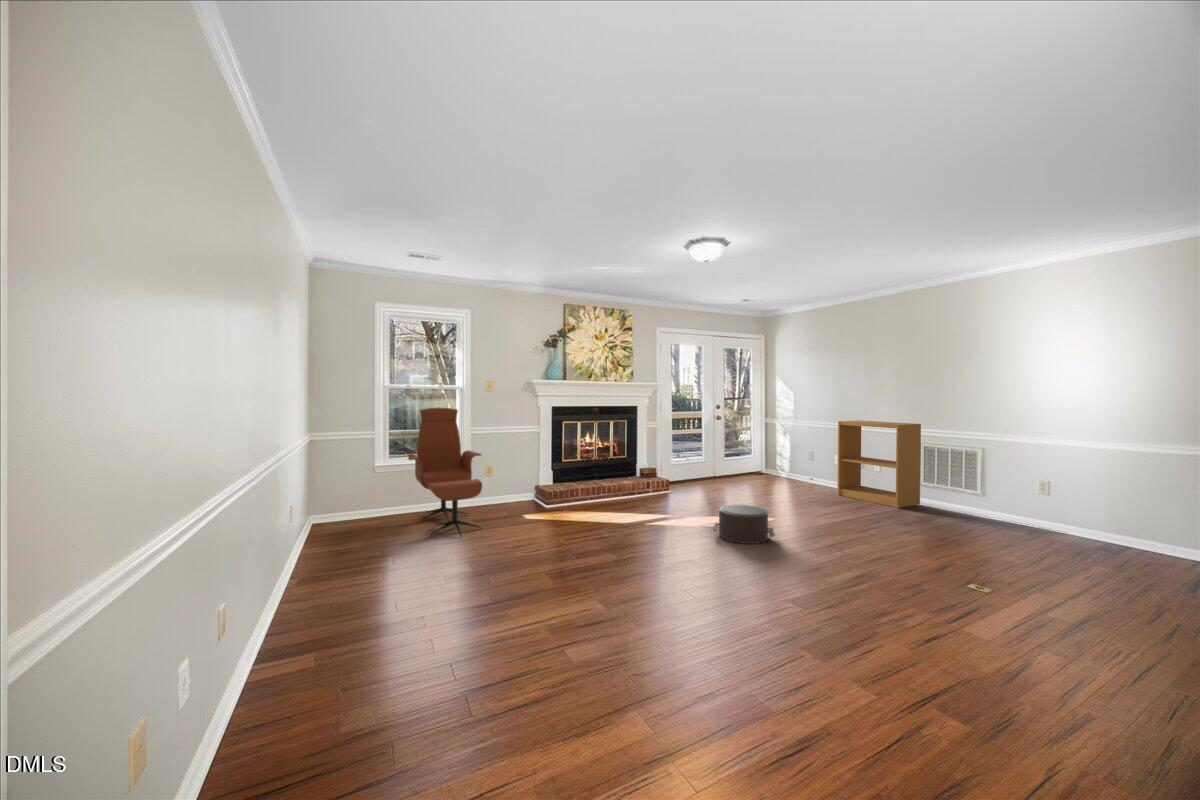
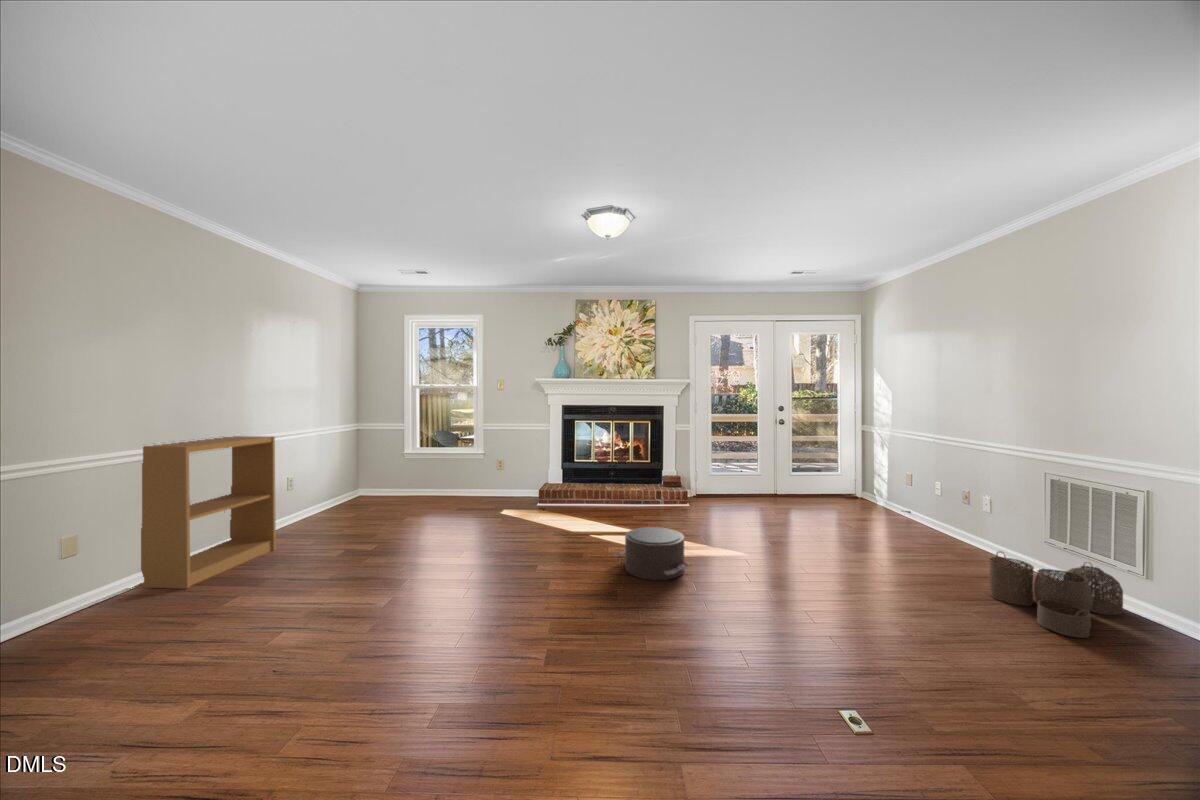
lounge chair: present [408,408,482,536] -> none [395,405,473,522]
bookshelf: present [837,420,921,508] -> present [134,436,276,589]
woven basket: none [919,492,984,531] -> present [989,552,1123,638]

